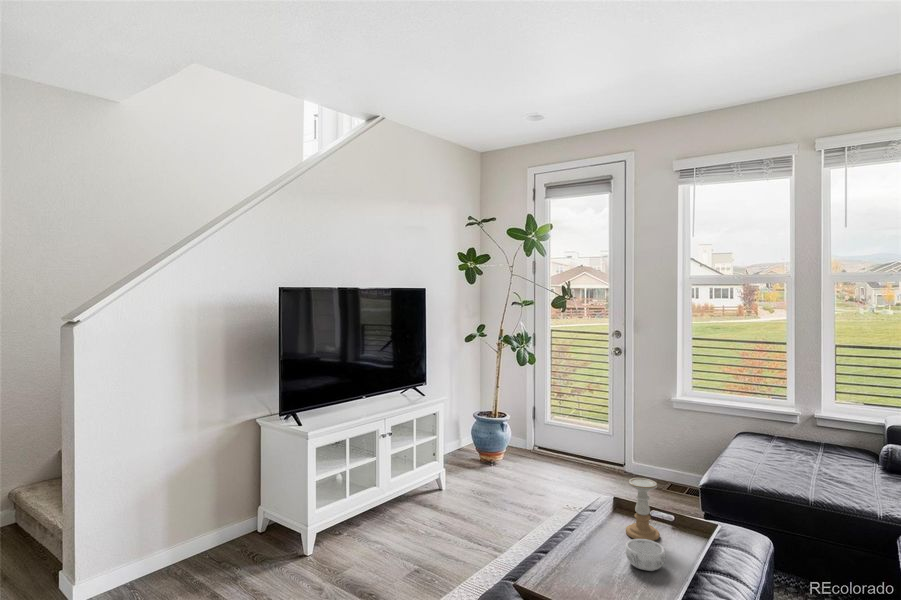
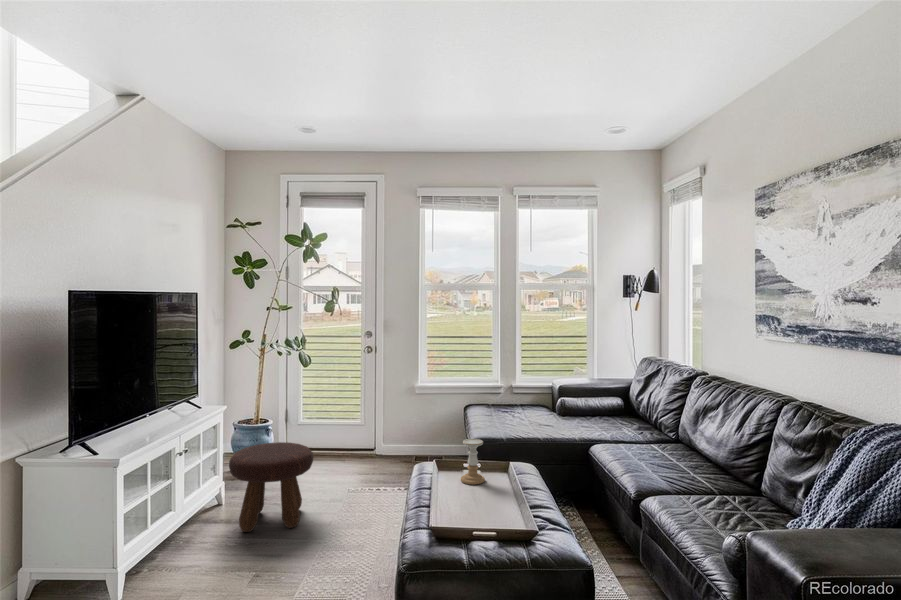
footstool: none [427,439,508,531] -> present [229,442,313,532]
decorative bowl: present [625,539,665,571] -> none [479,480,506,500]

